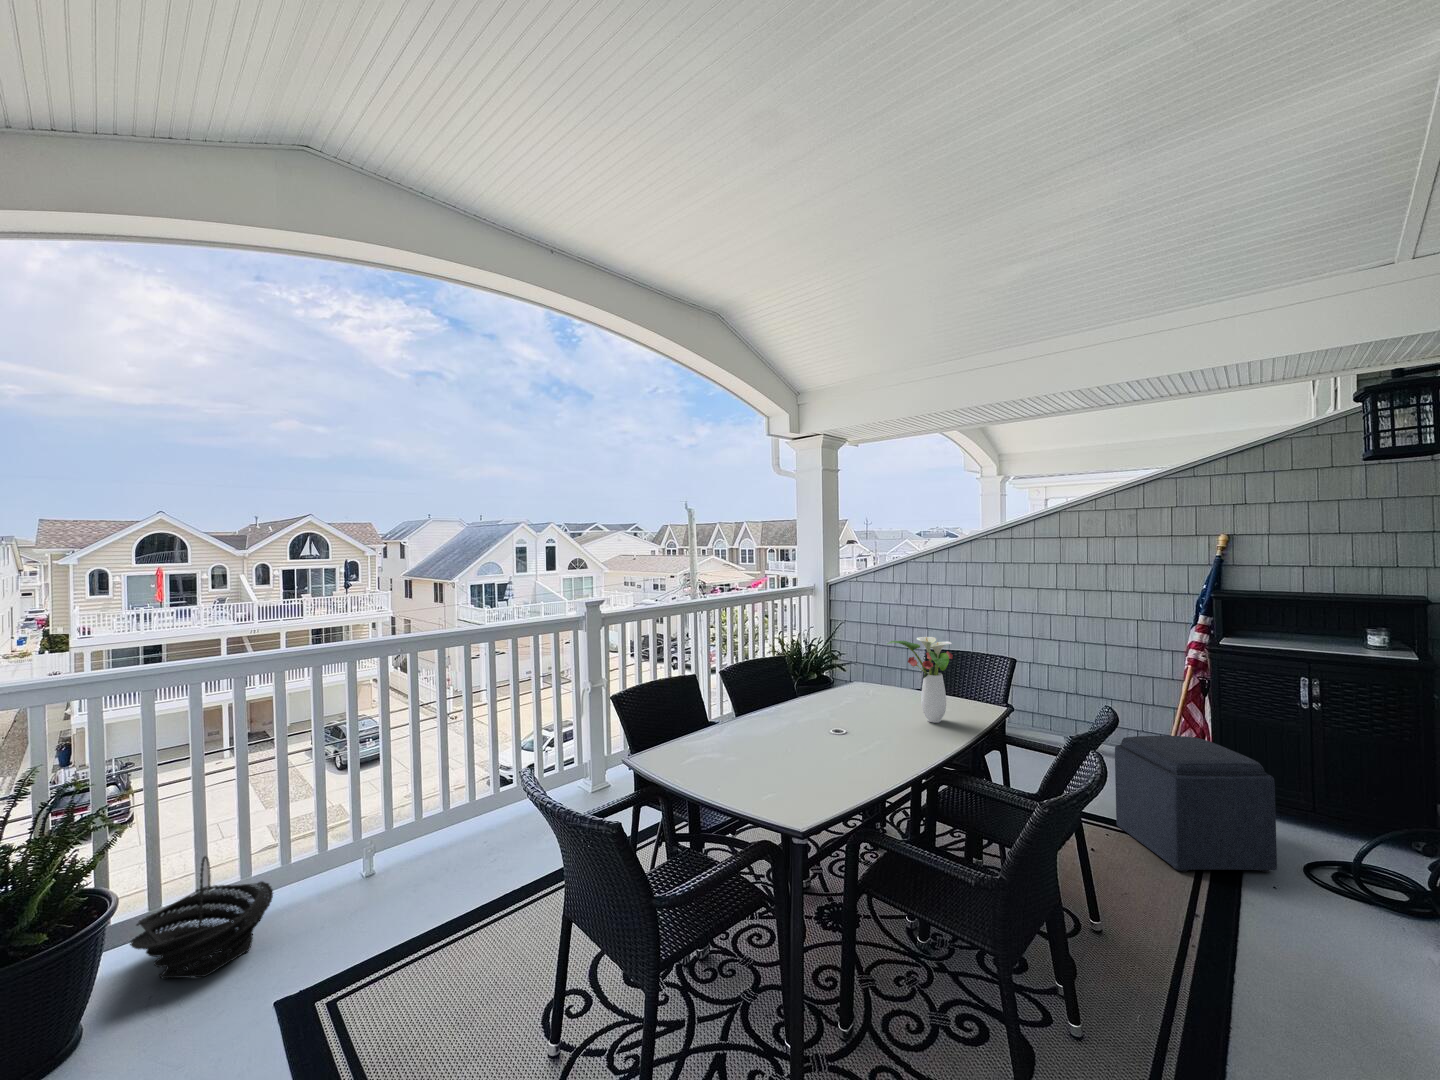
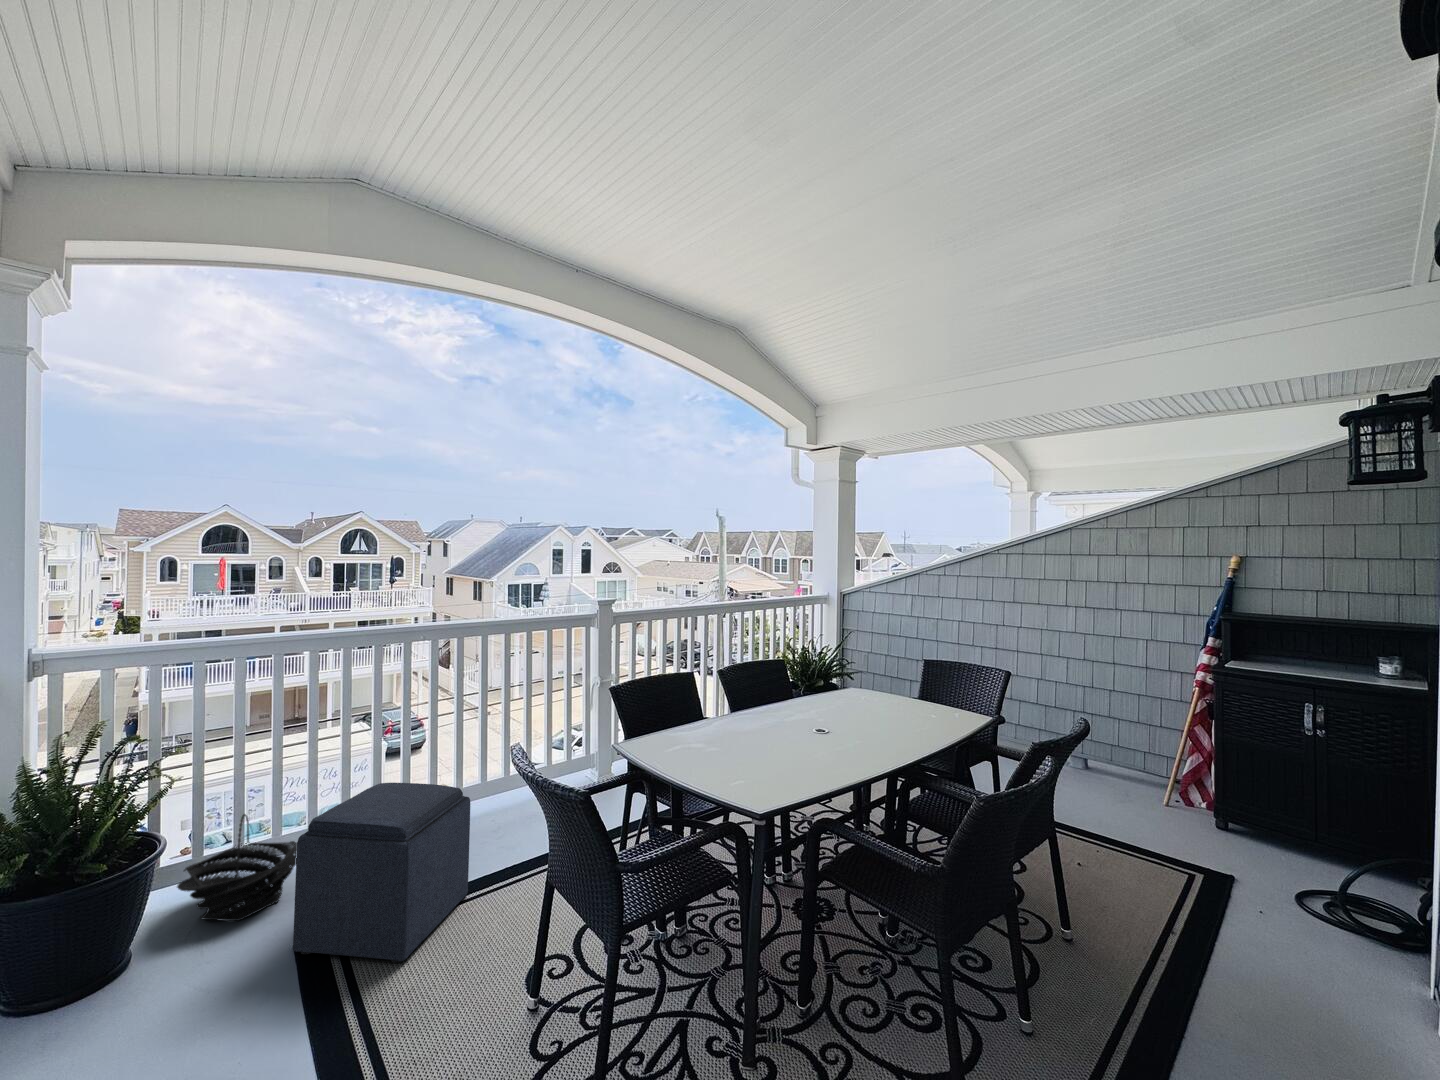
flower arrangement: present [888,637,953,723] -> none [873,645,936,728]
ottoman: present [1115,736,1277,872] -> present [293,783,470,963]

